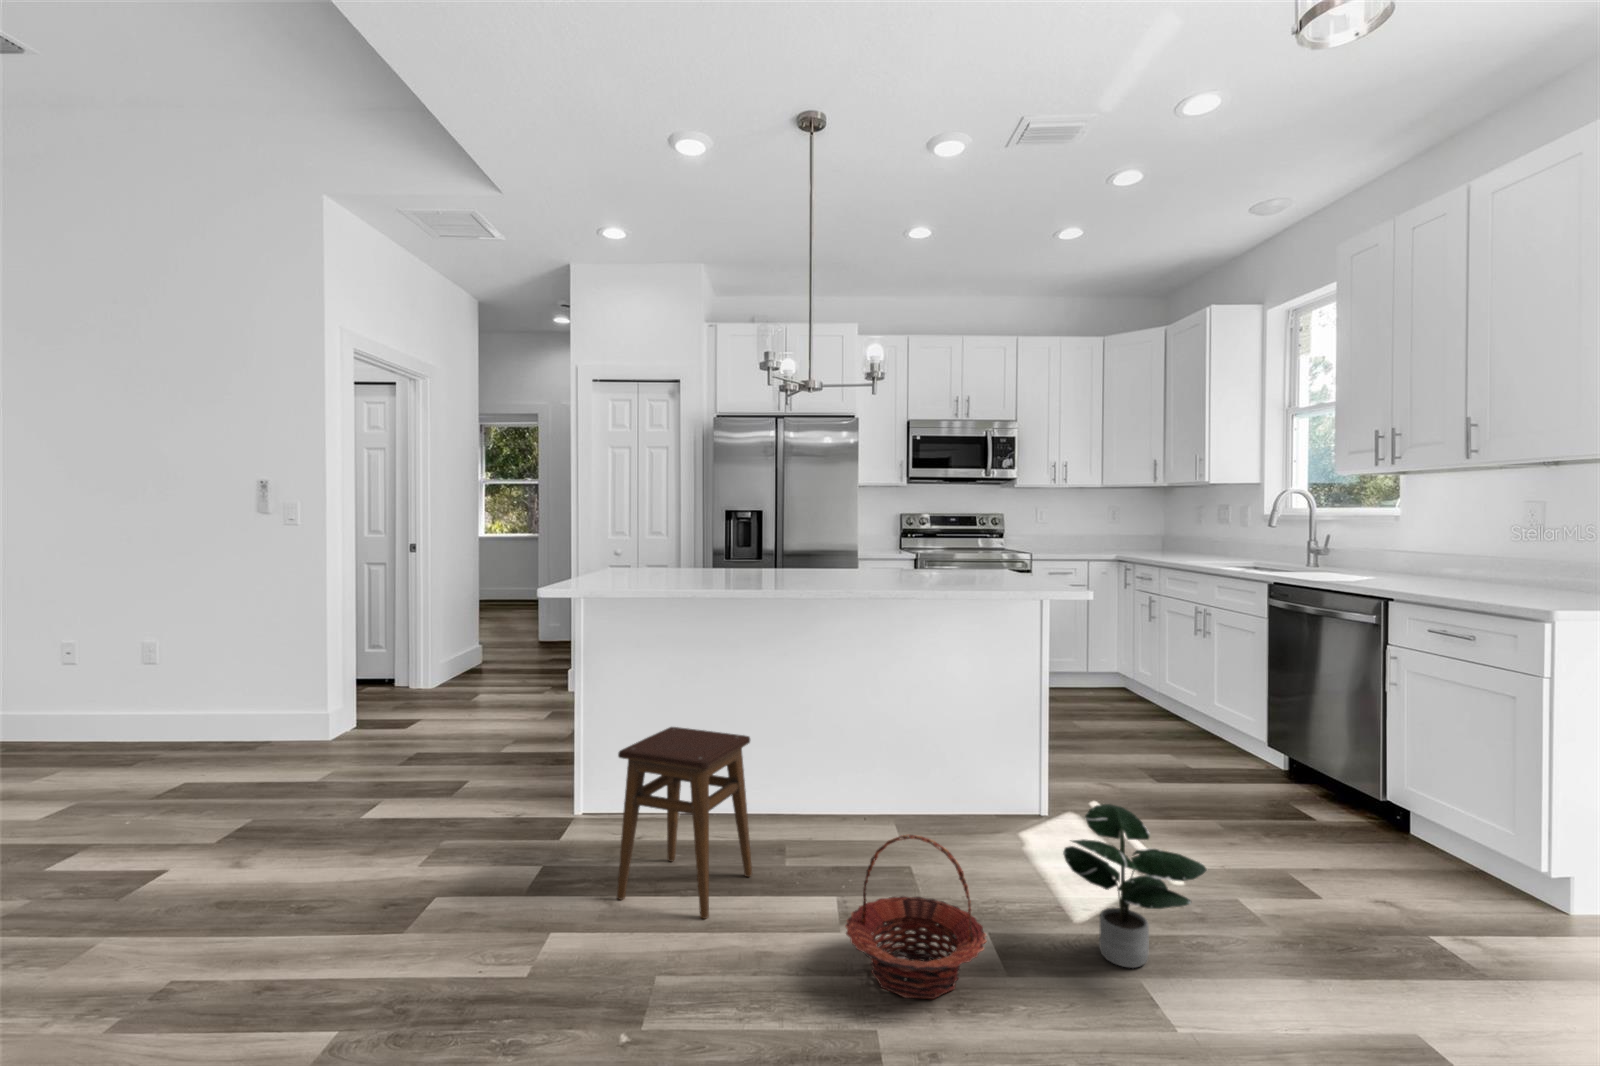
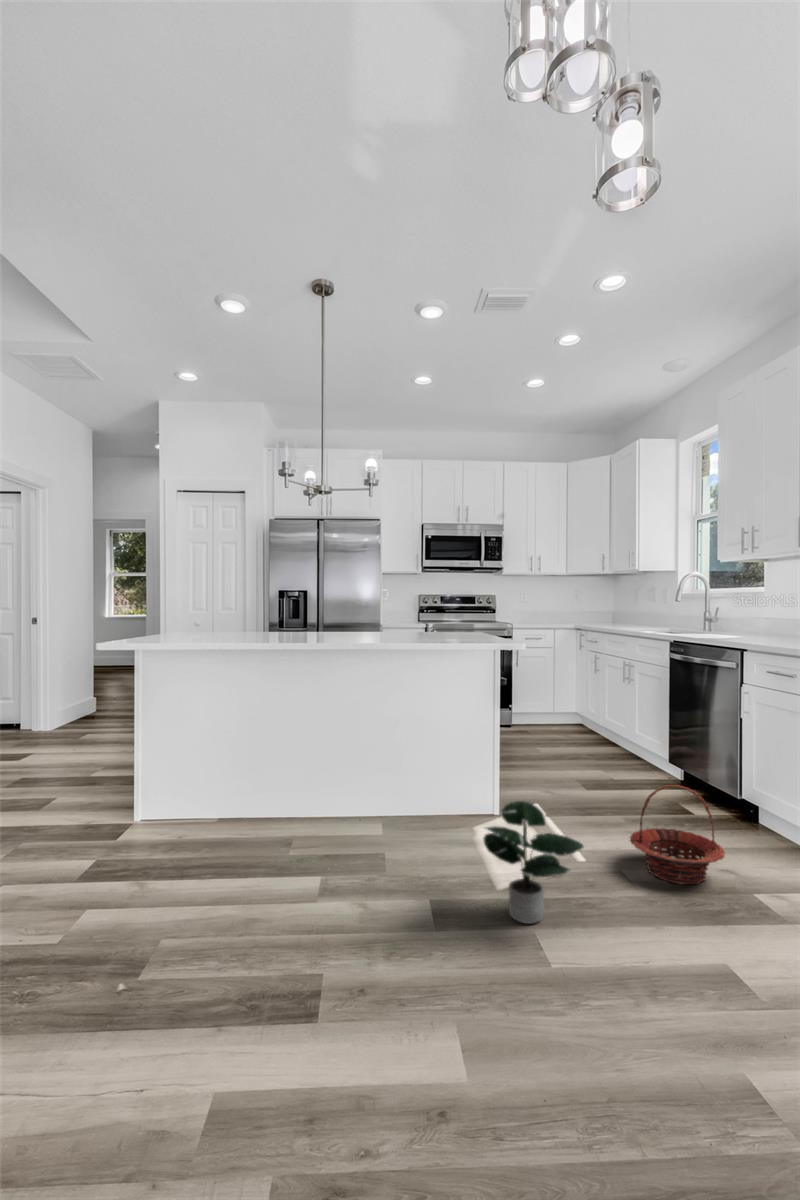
stool: present [617,727,752,919] -> none [148,749,260,896]
basket: present [845,835,987,999] -> present [630,785,725,884]

